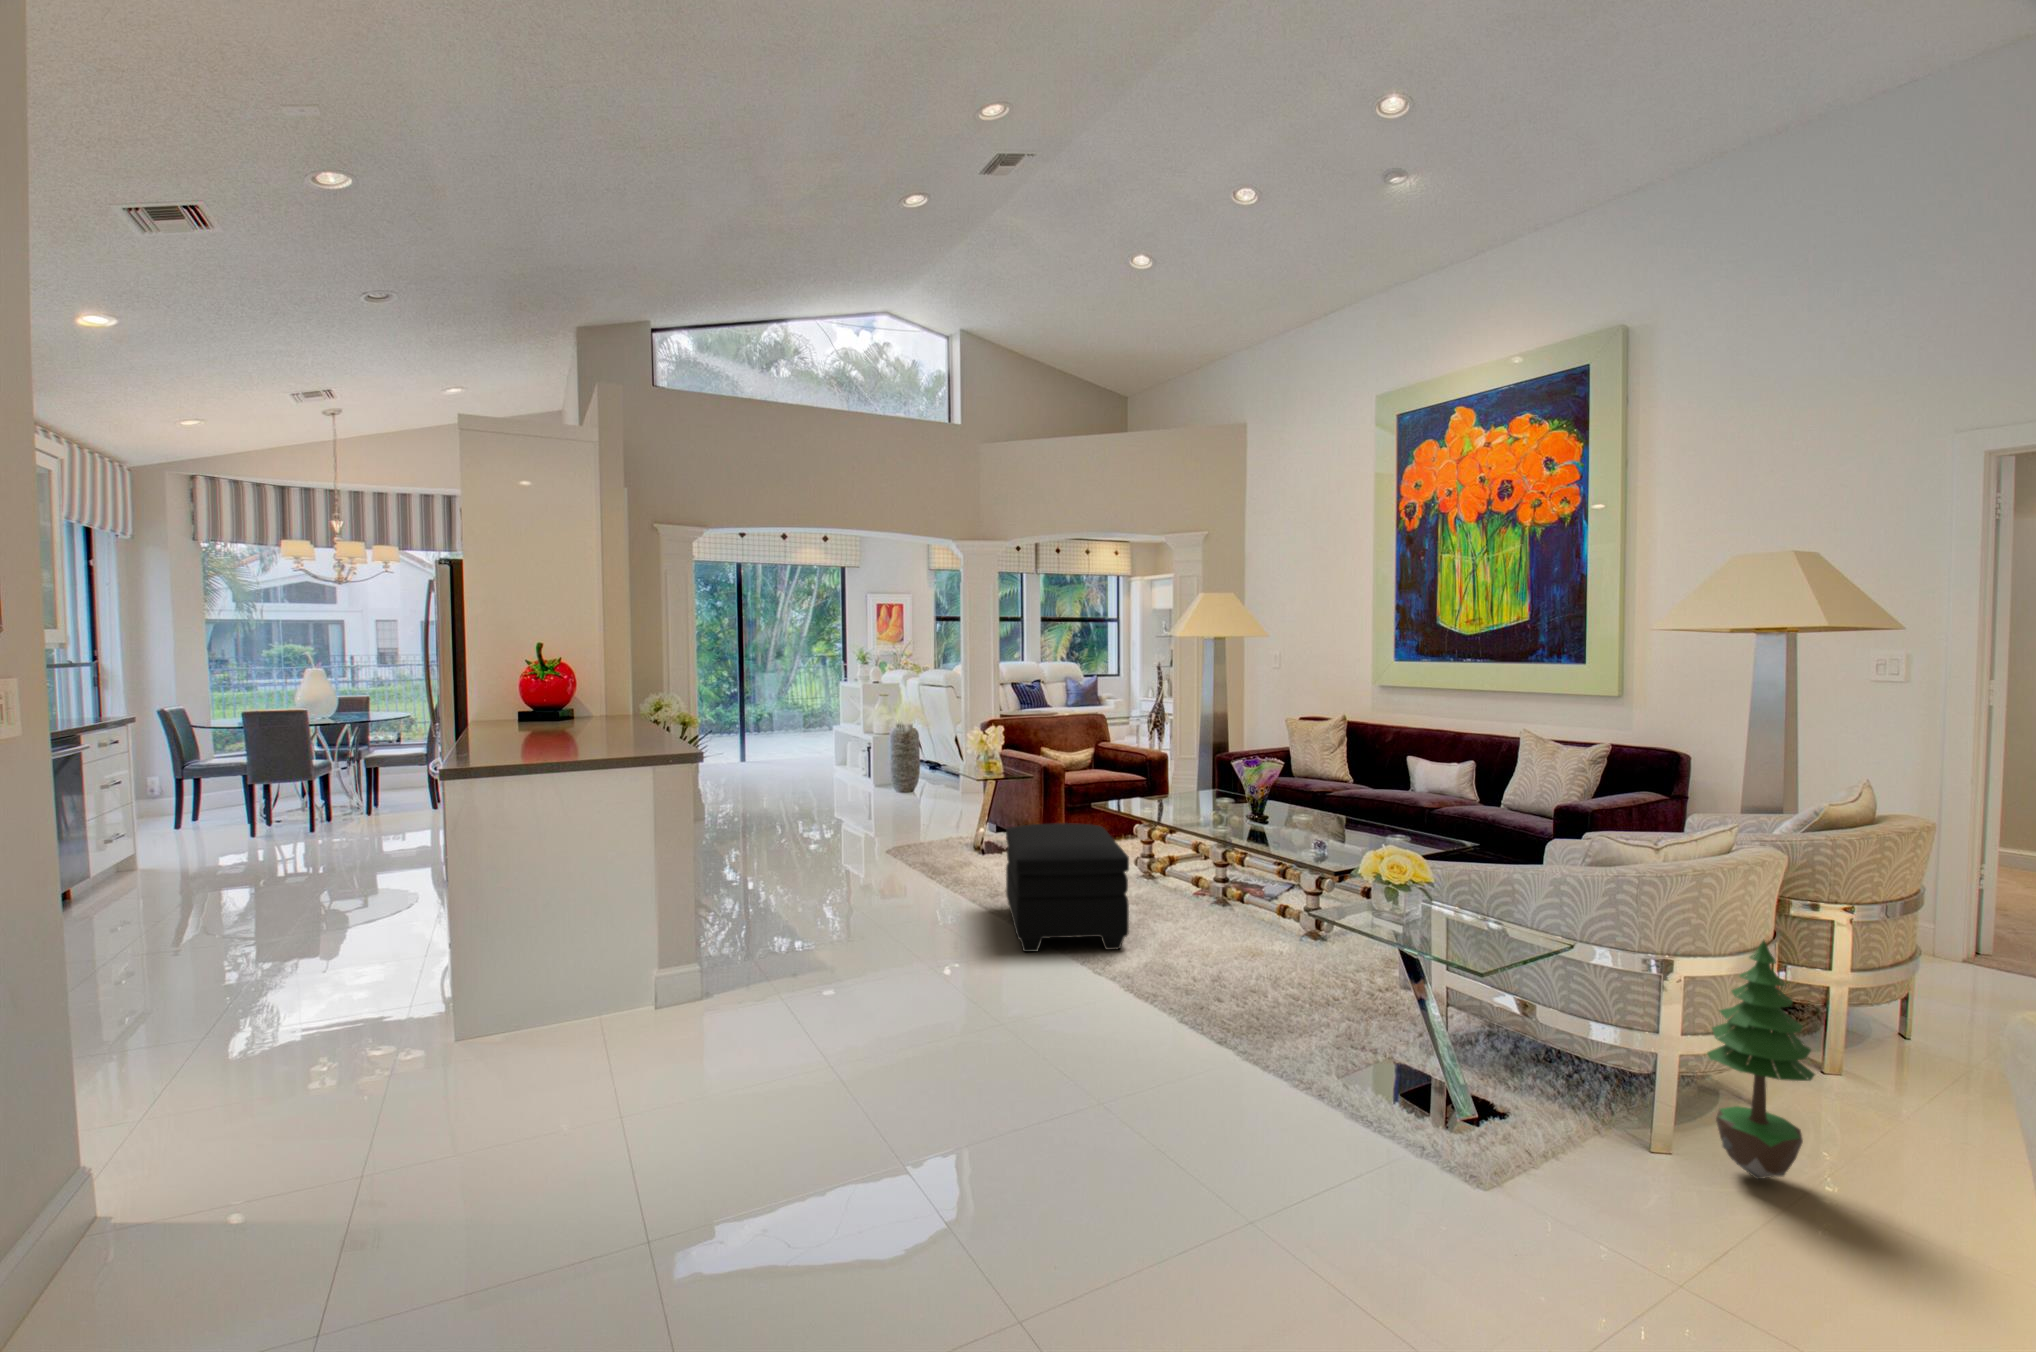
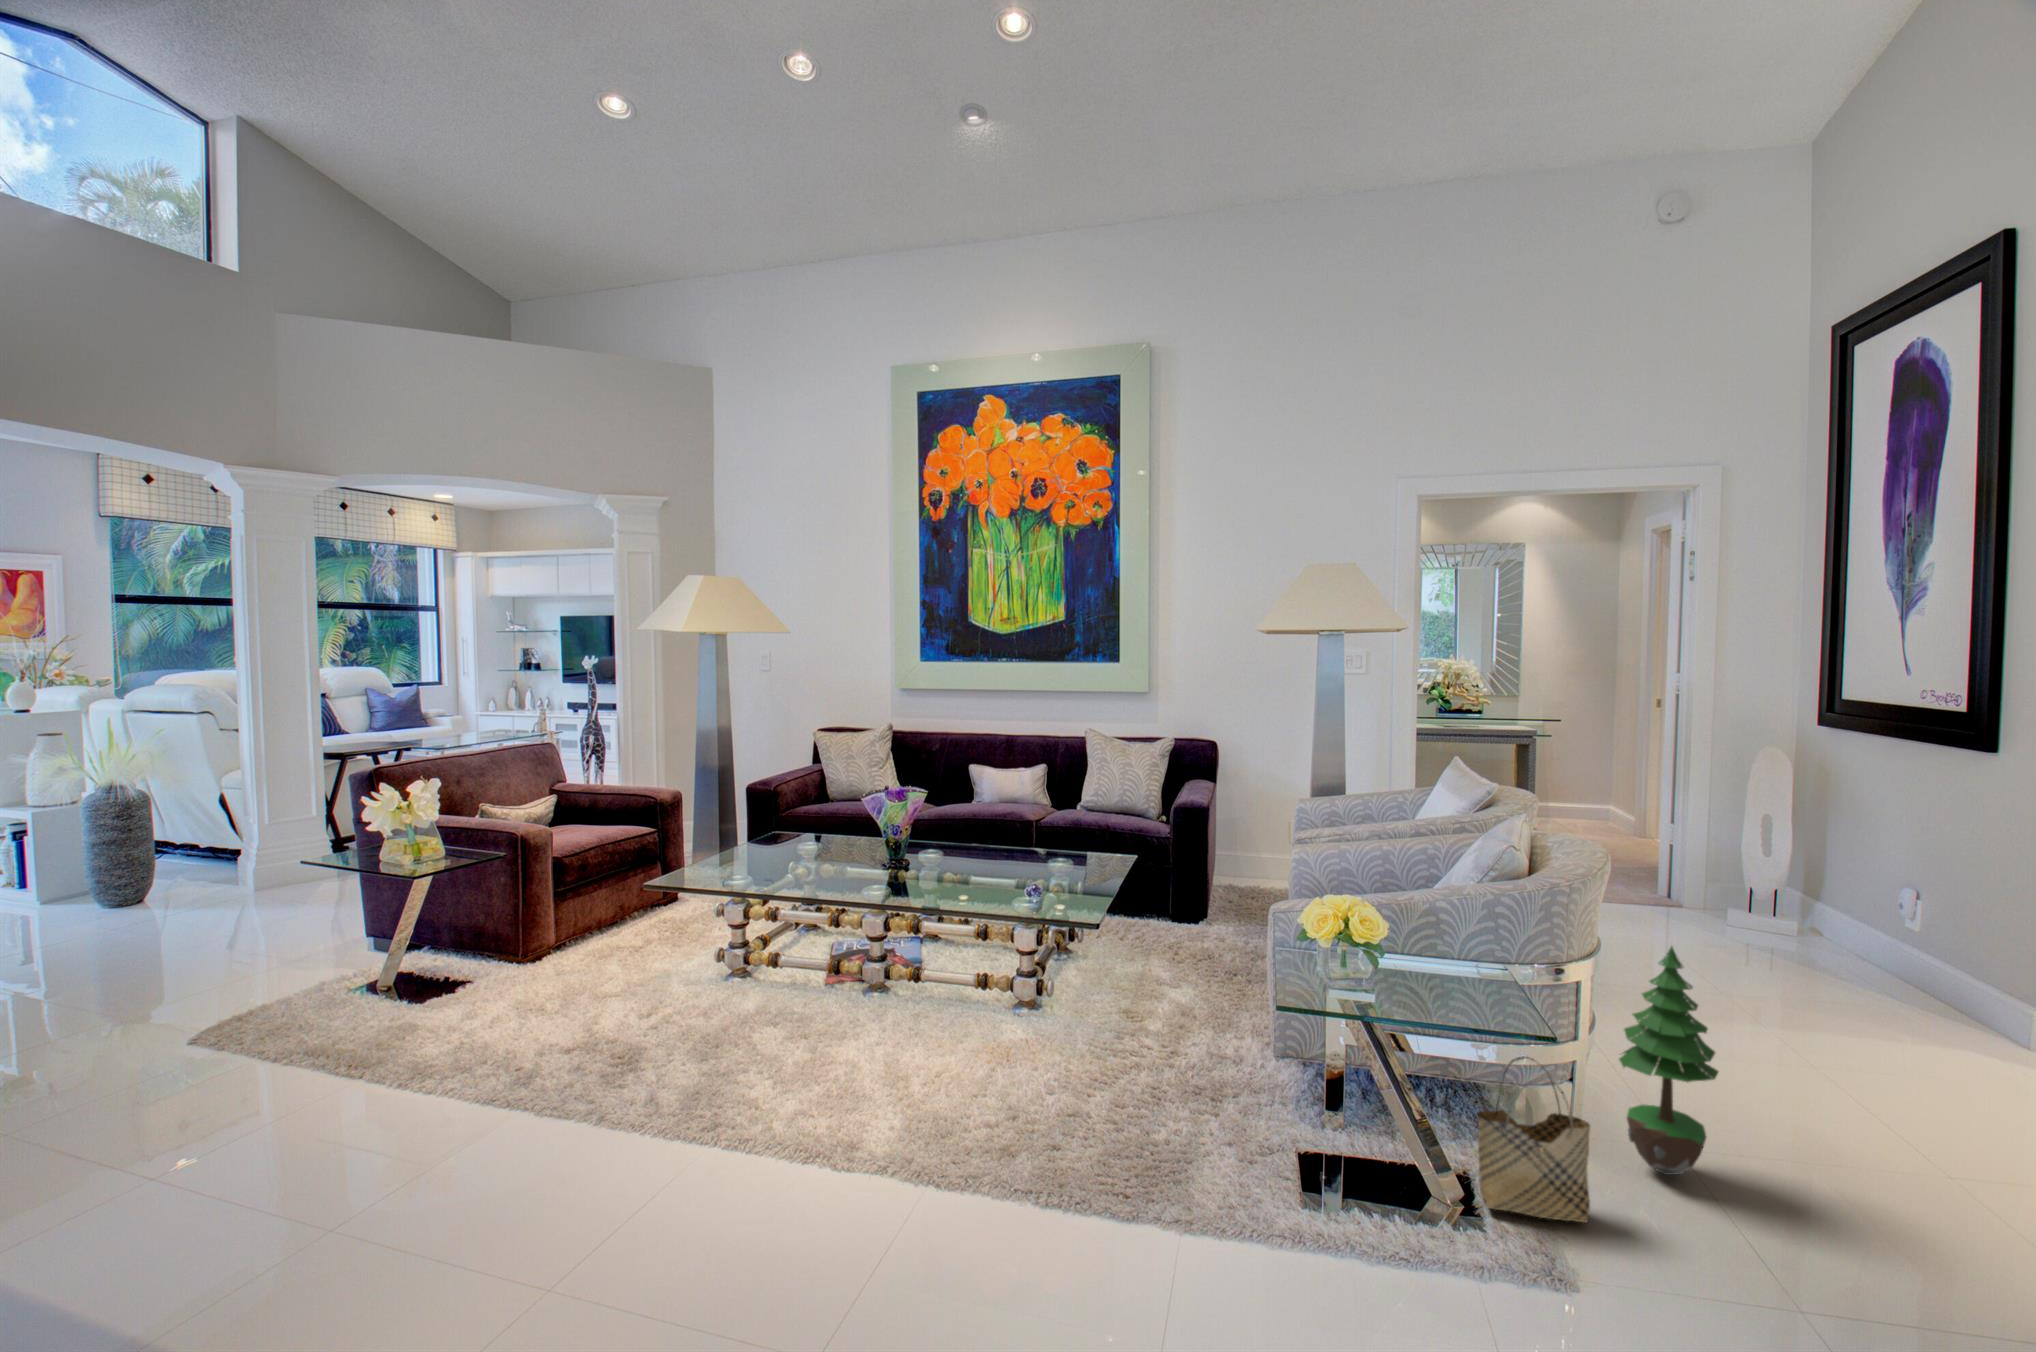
ottoman: present [1006,823,1129,952] -> none [567,926,840,1178]
woven basket: none [1503,1006,1610,1158] -> present [1476,1056,1590,1223]

